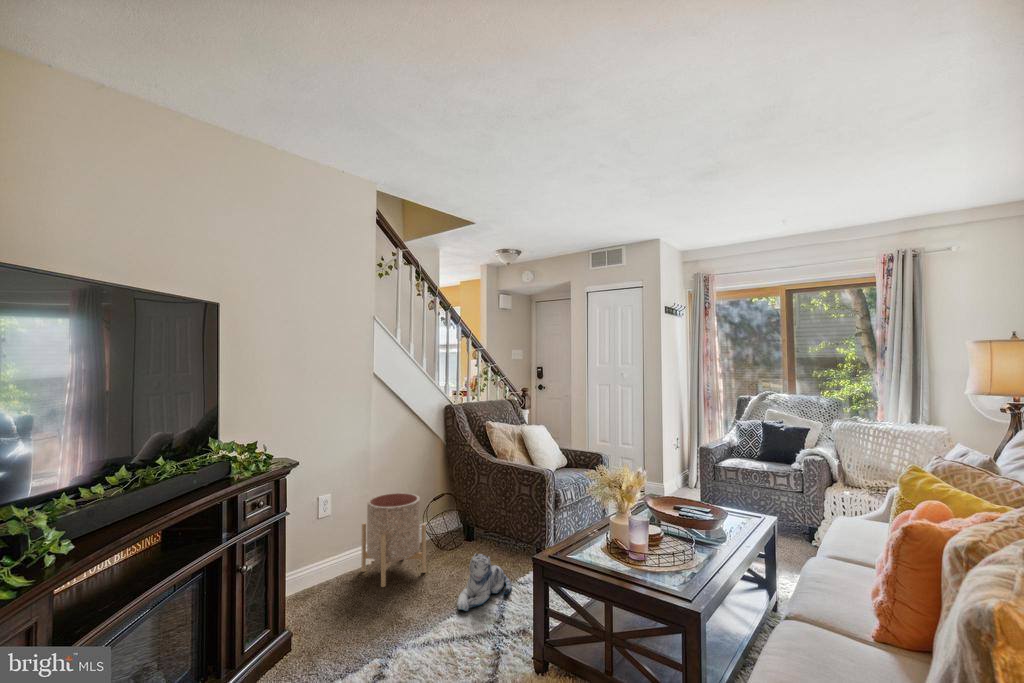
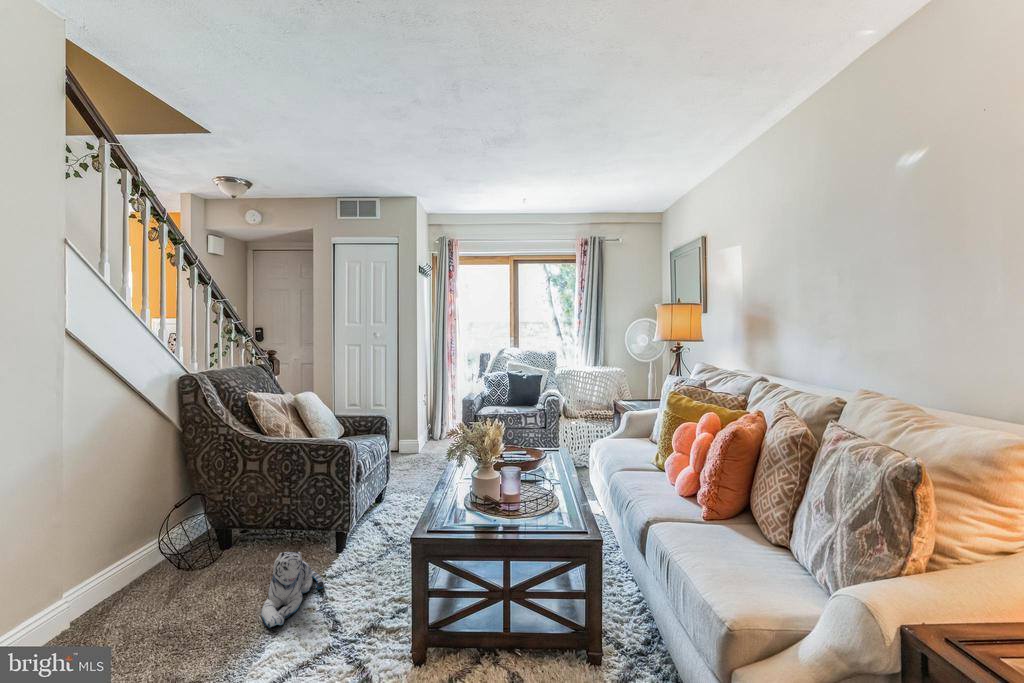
planter: present [361,493,426,587] -> none [57,503,186,646]

